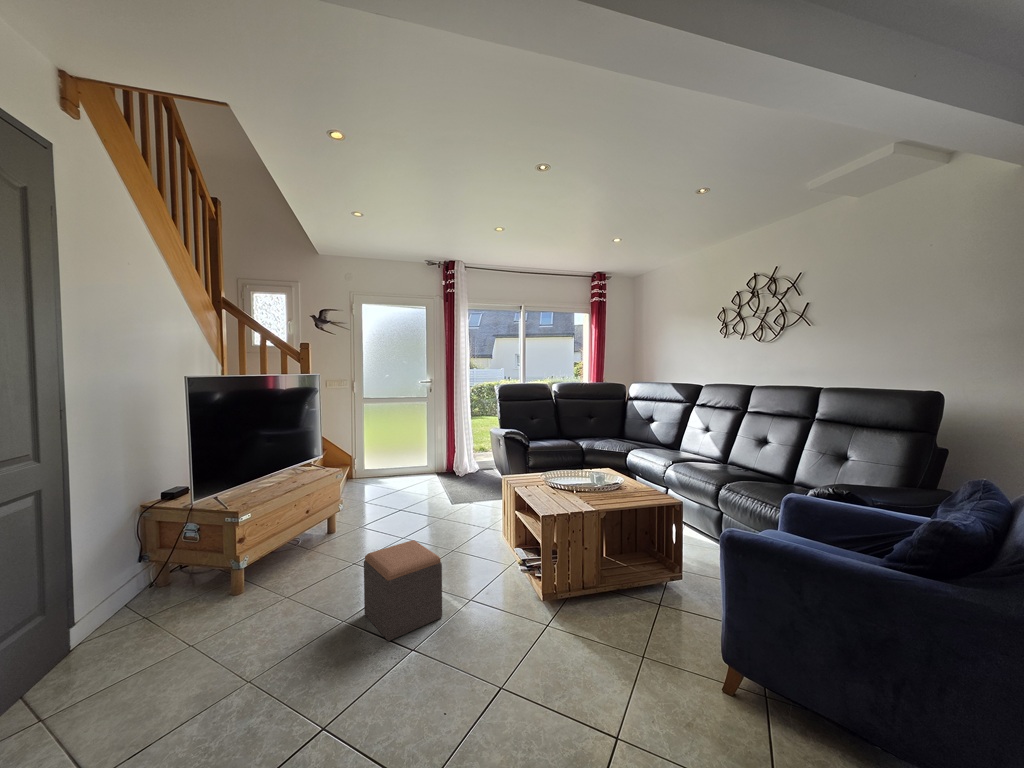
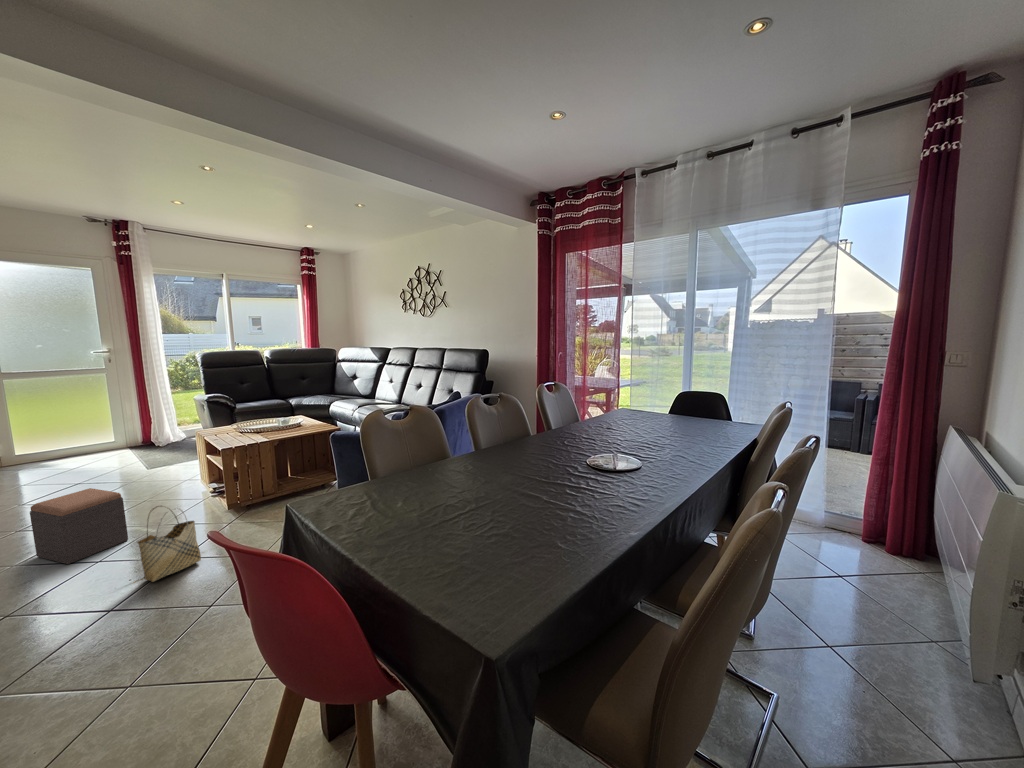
woven basket: none [462,605,528,732] -> present [138,506,201,582]

